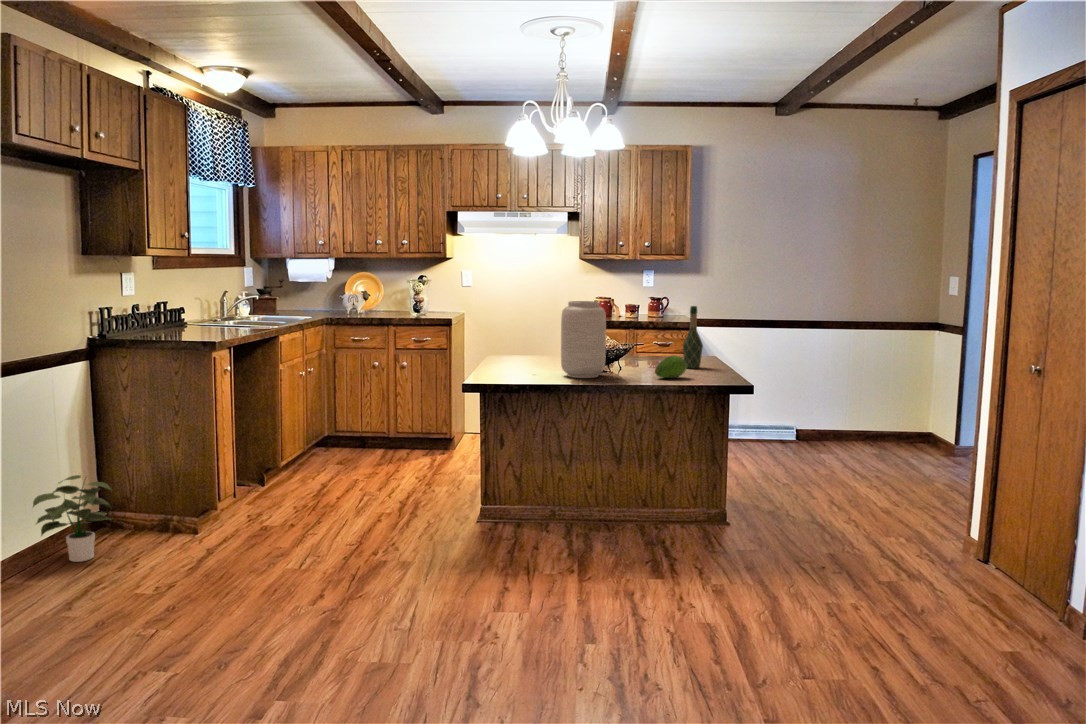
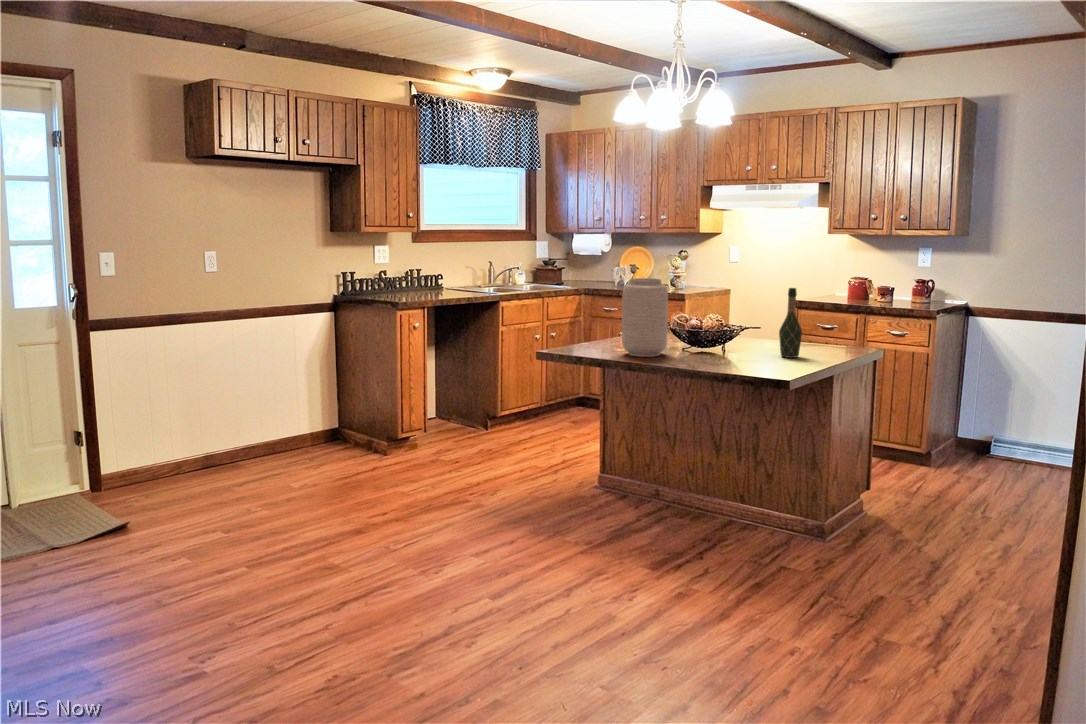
fruit: present [655,356,687,378] -> none [703,340,739,365]
potted plant: present [33,475,112,562] -> none [261,396,322,459]

